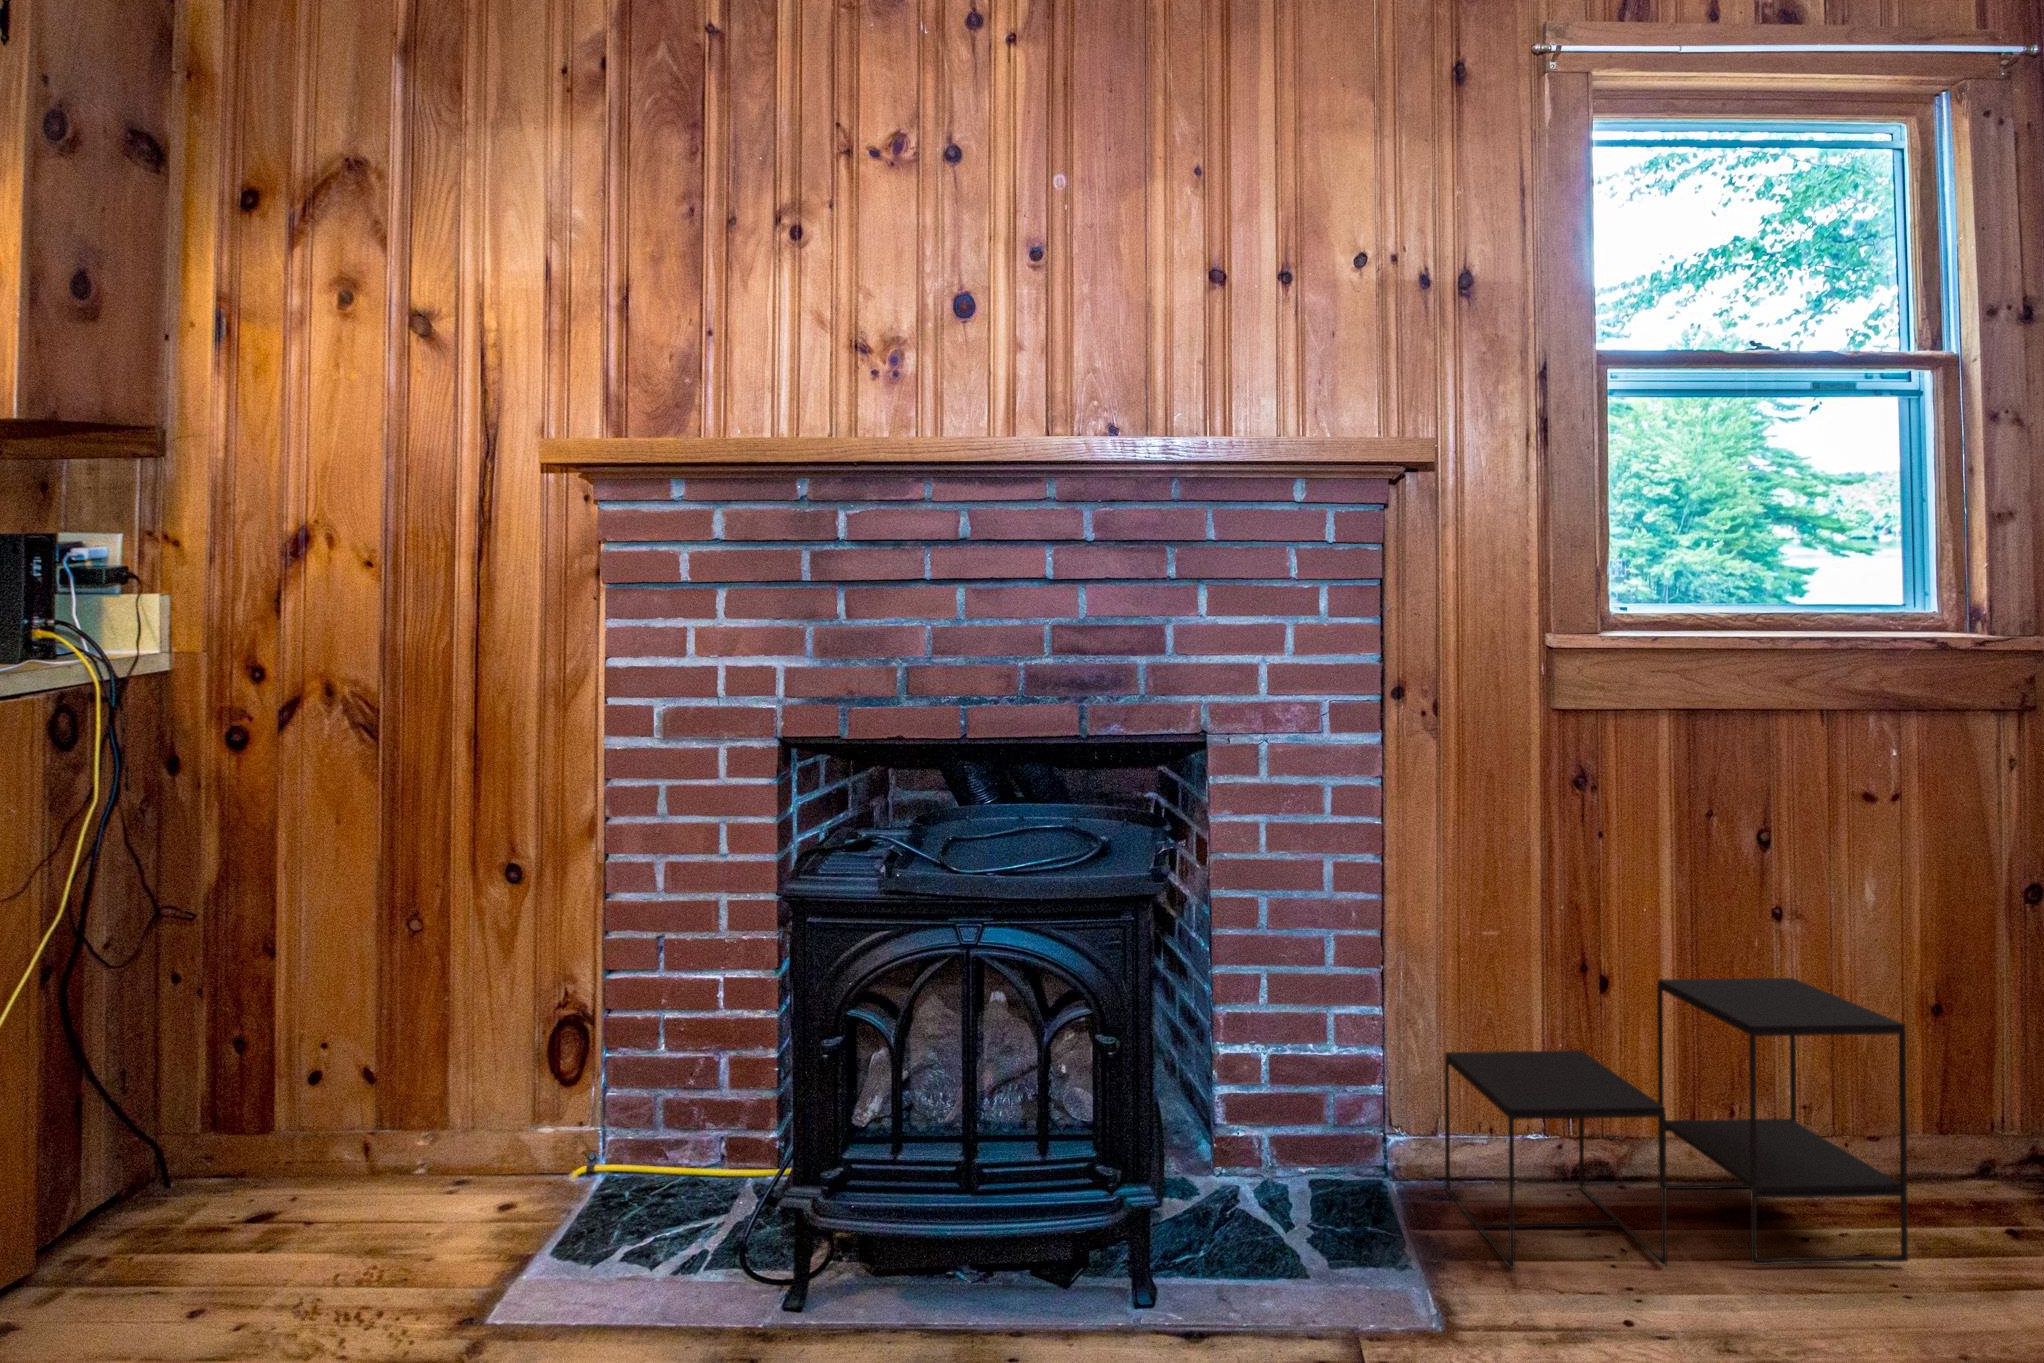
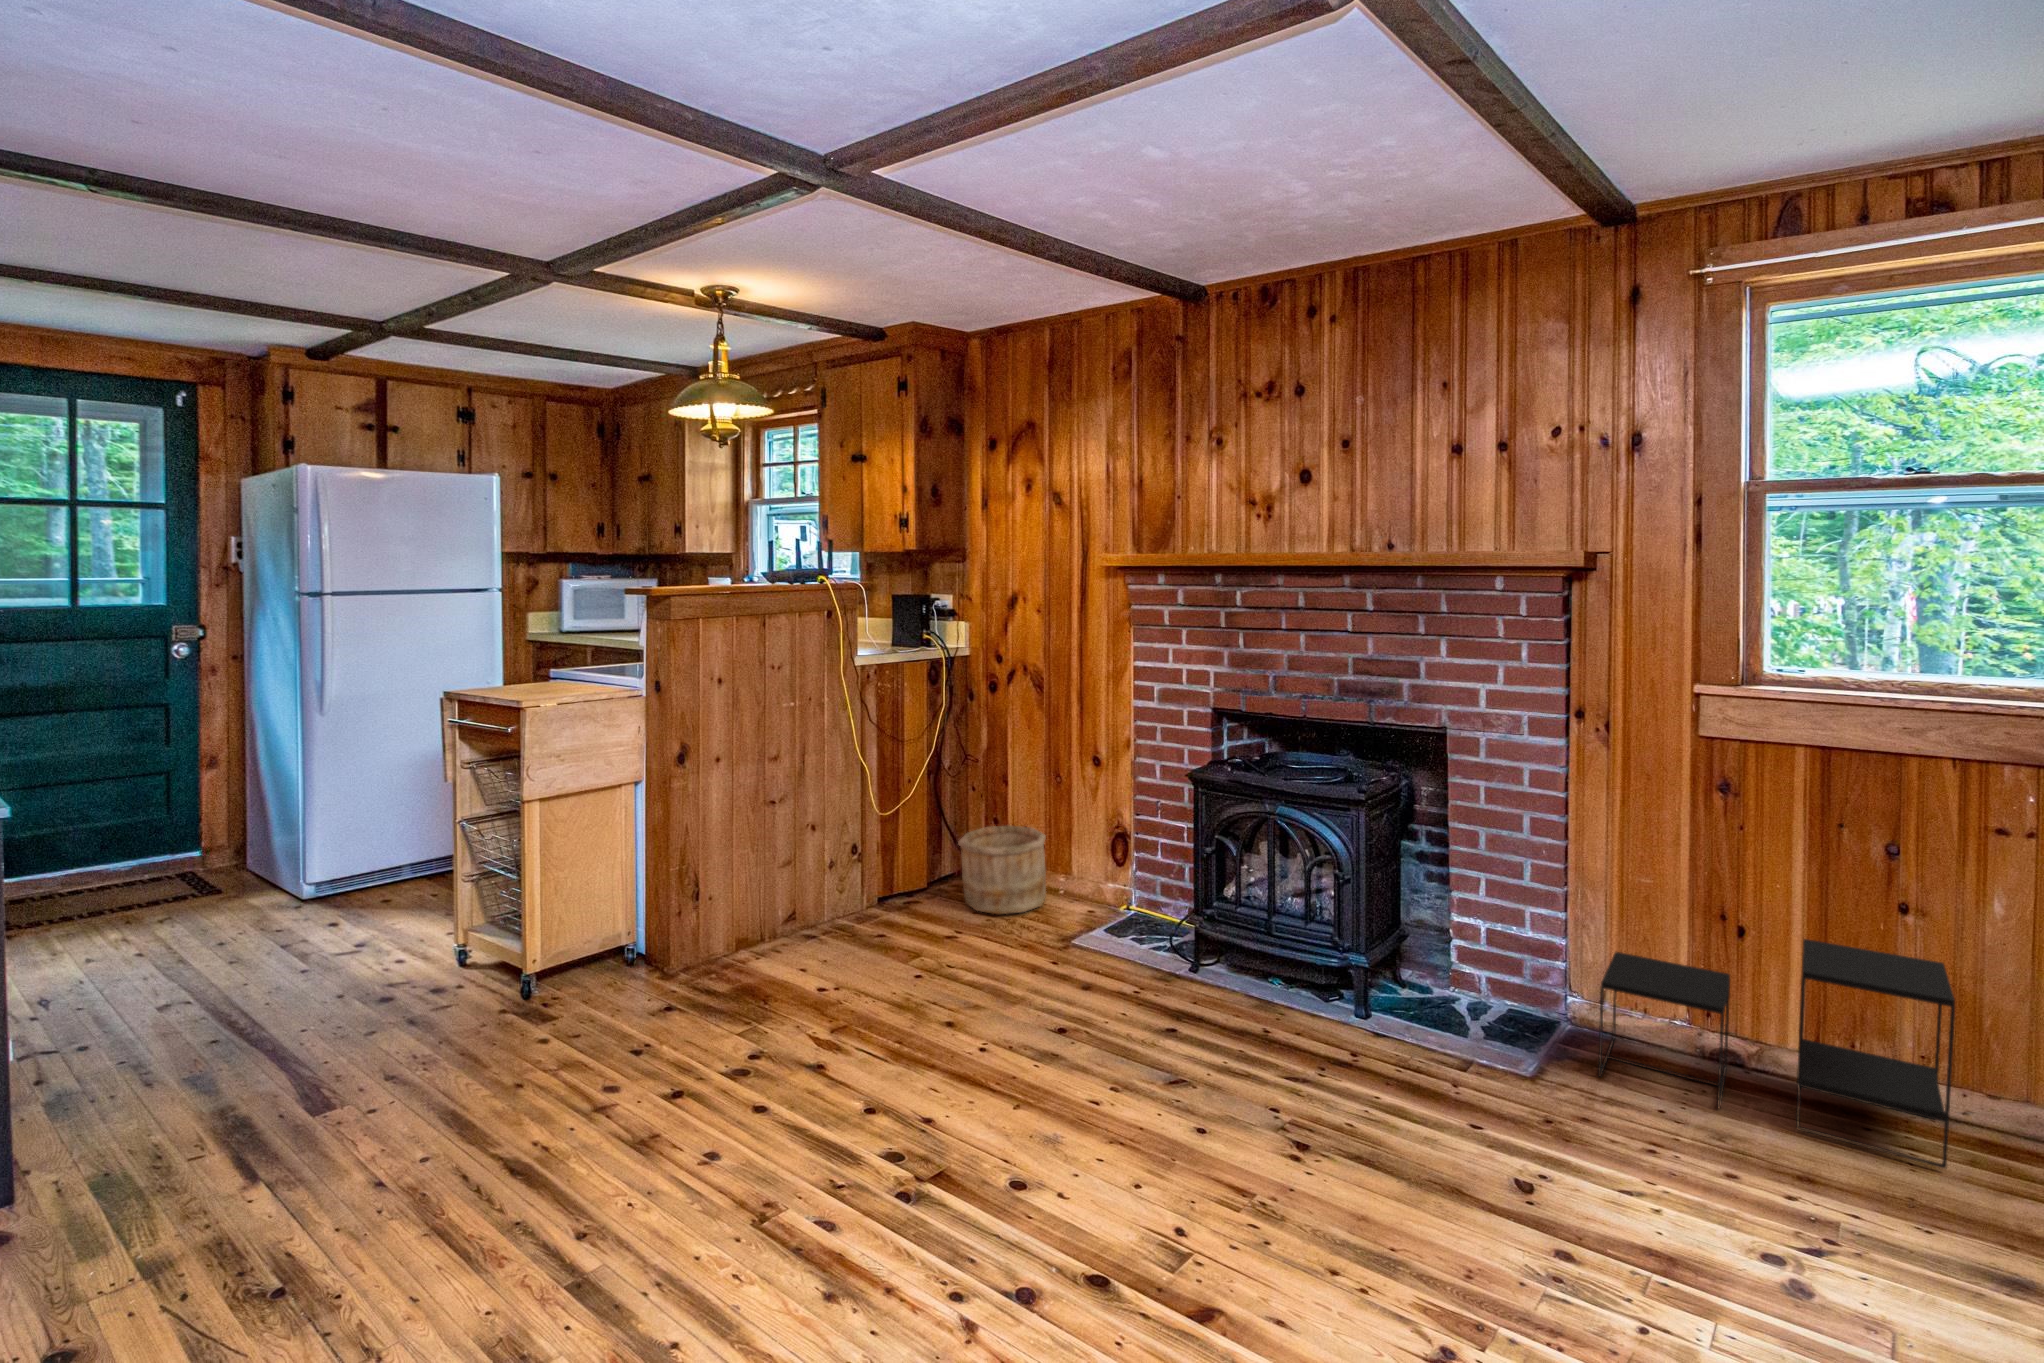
wooden bucket: none [136,1046,384,1291] -> present [958,825,1046,914]

